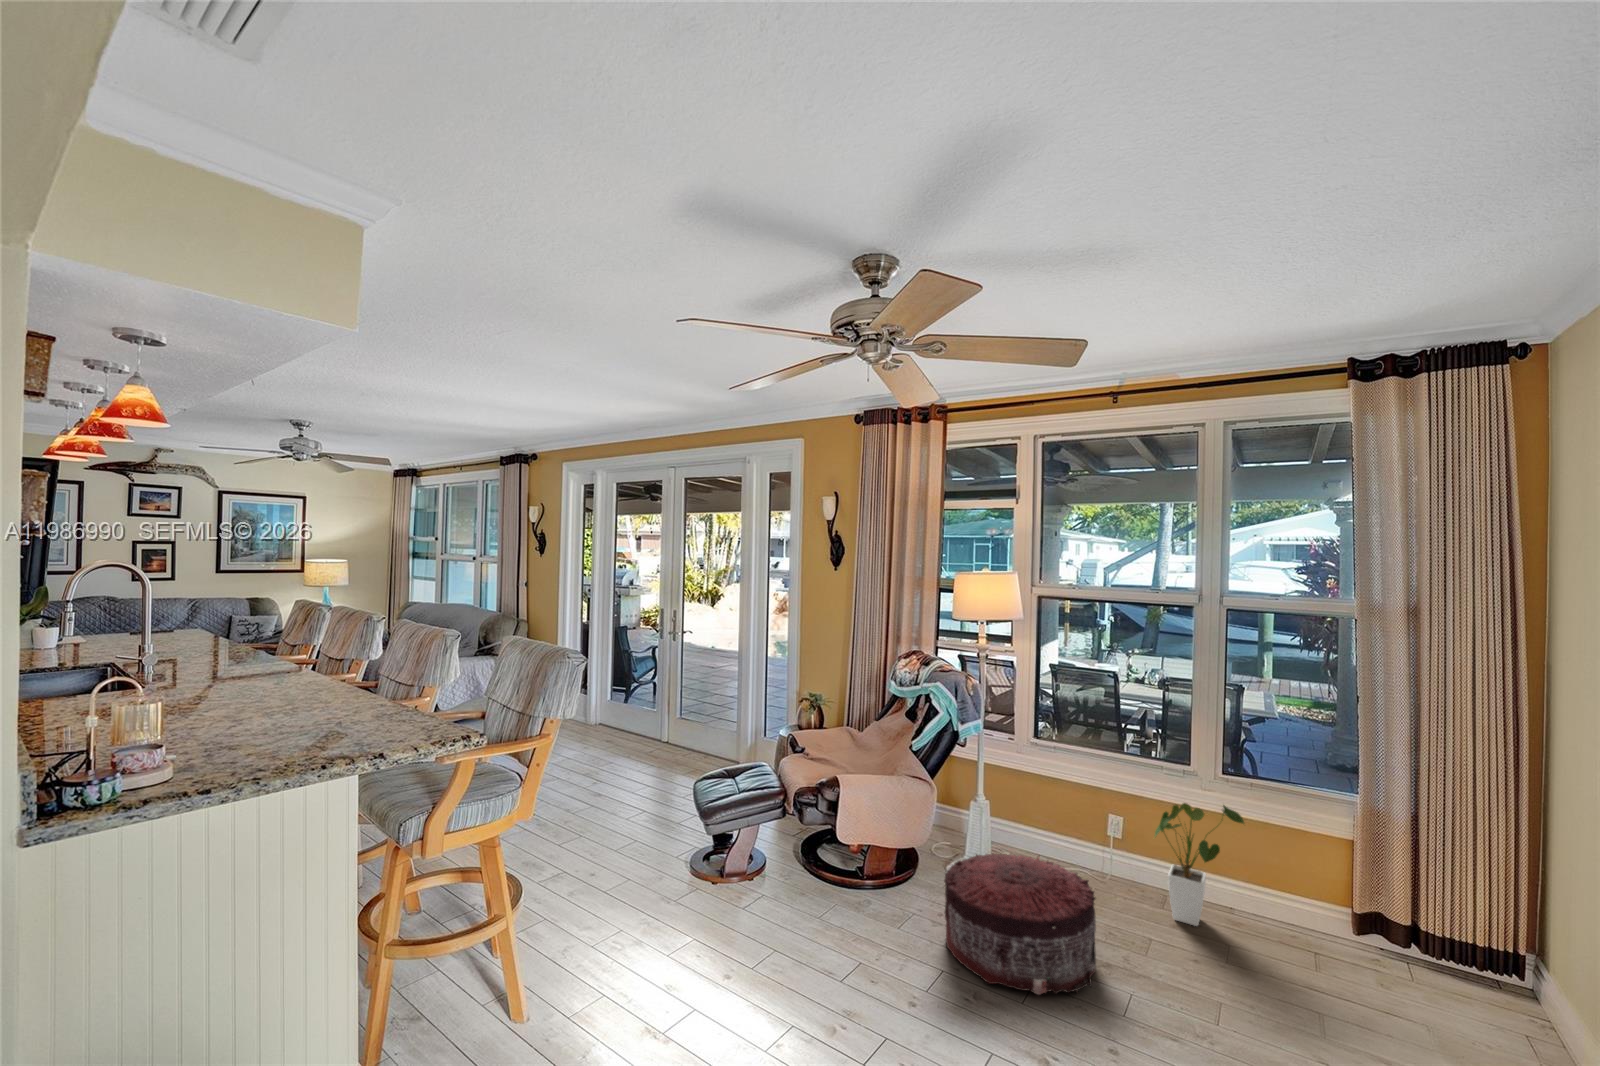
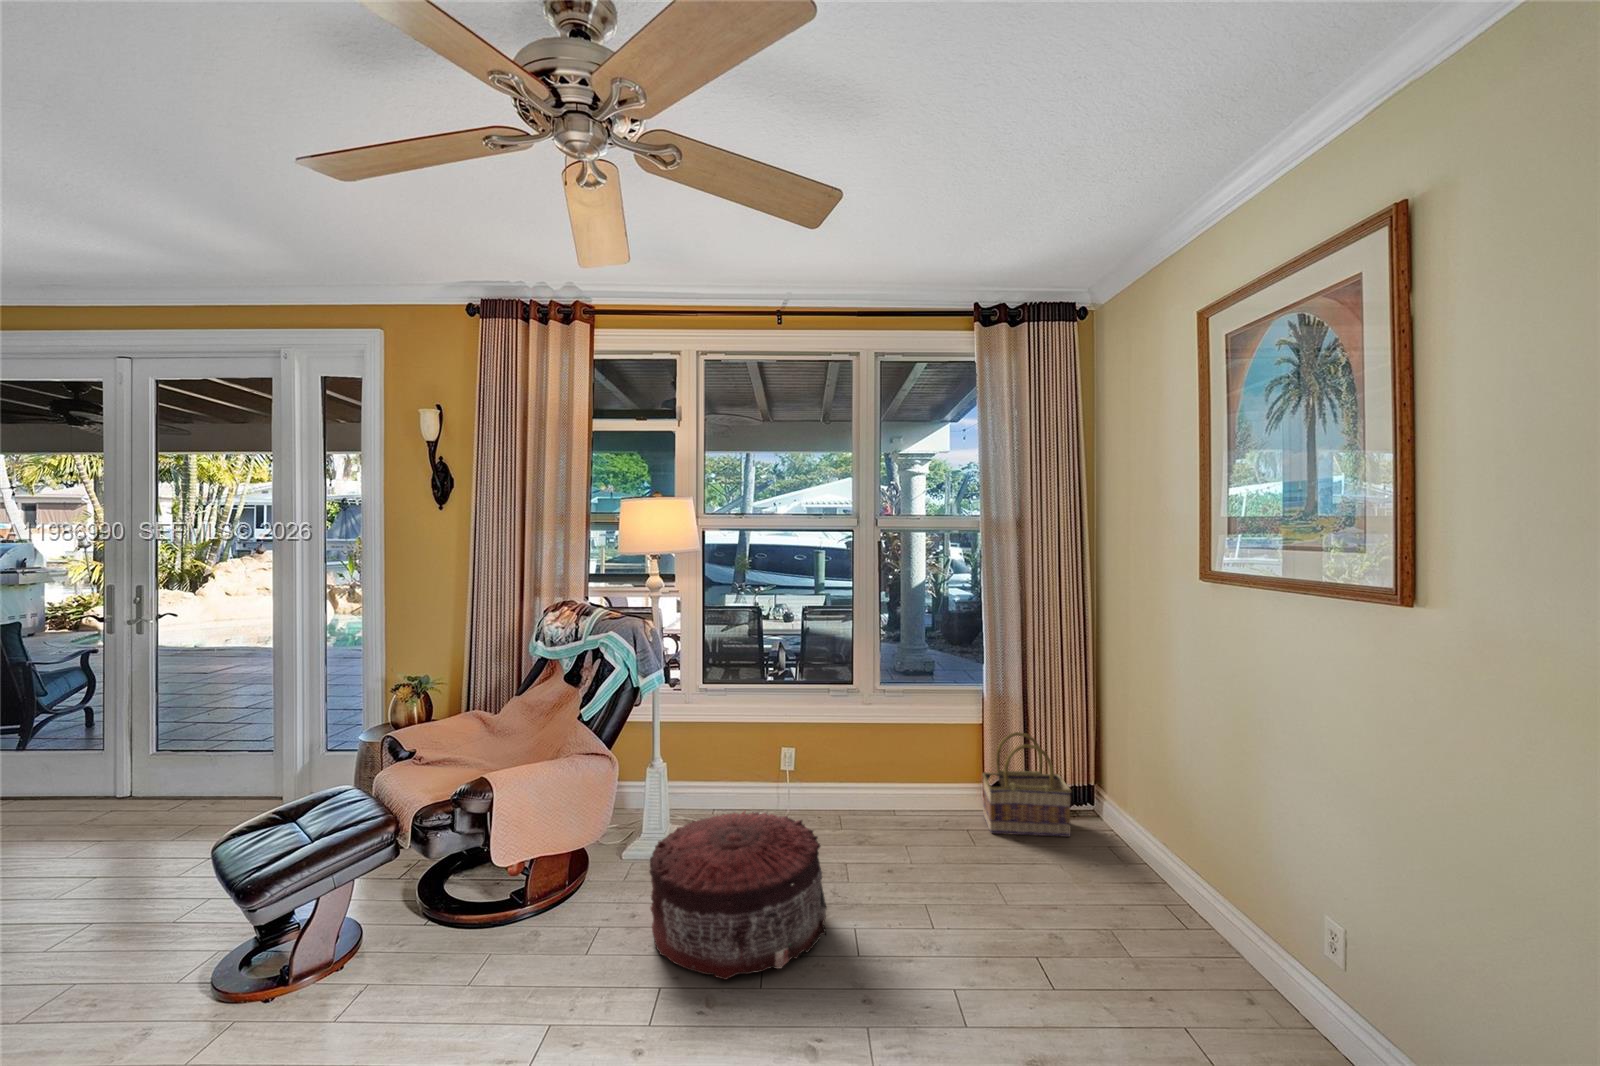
house plant: present [1155,803,1244,926] -> none [837,713,905,835]
basket: none [1347,863,1476,1011] -> present [982,732,1071,837]

